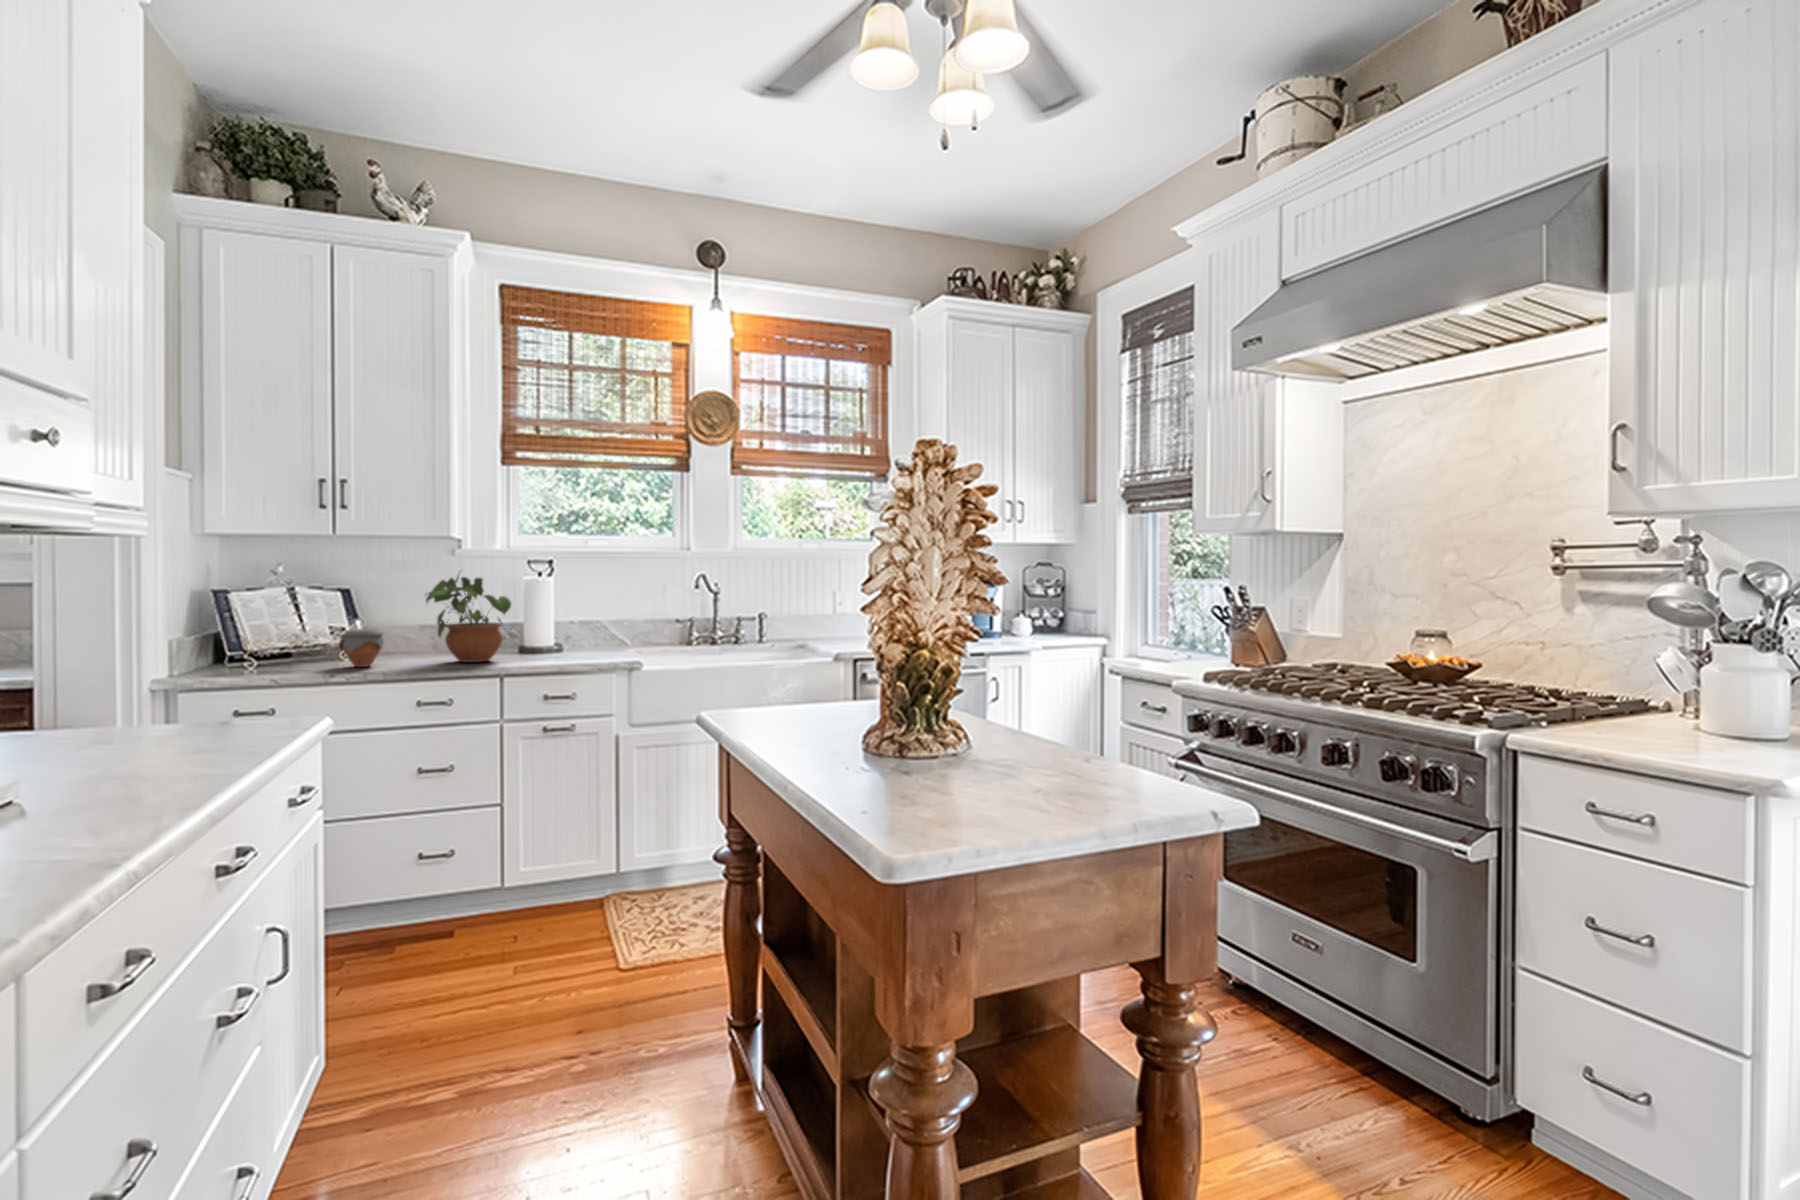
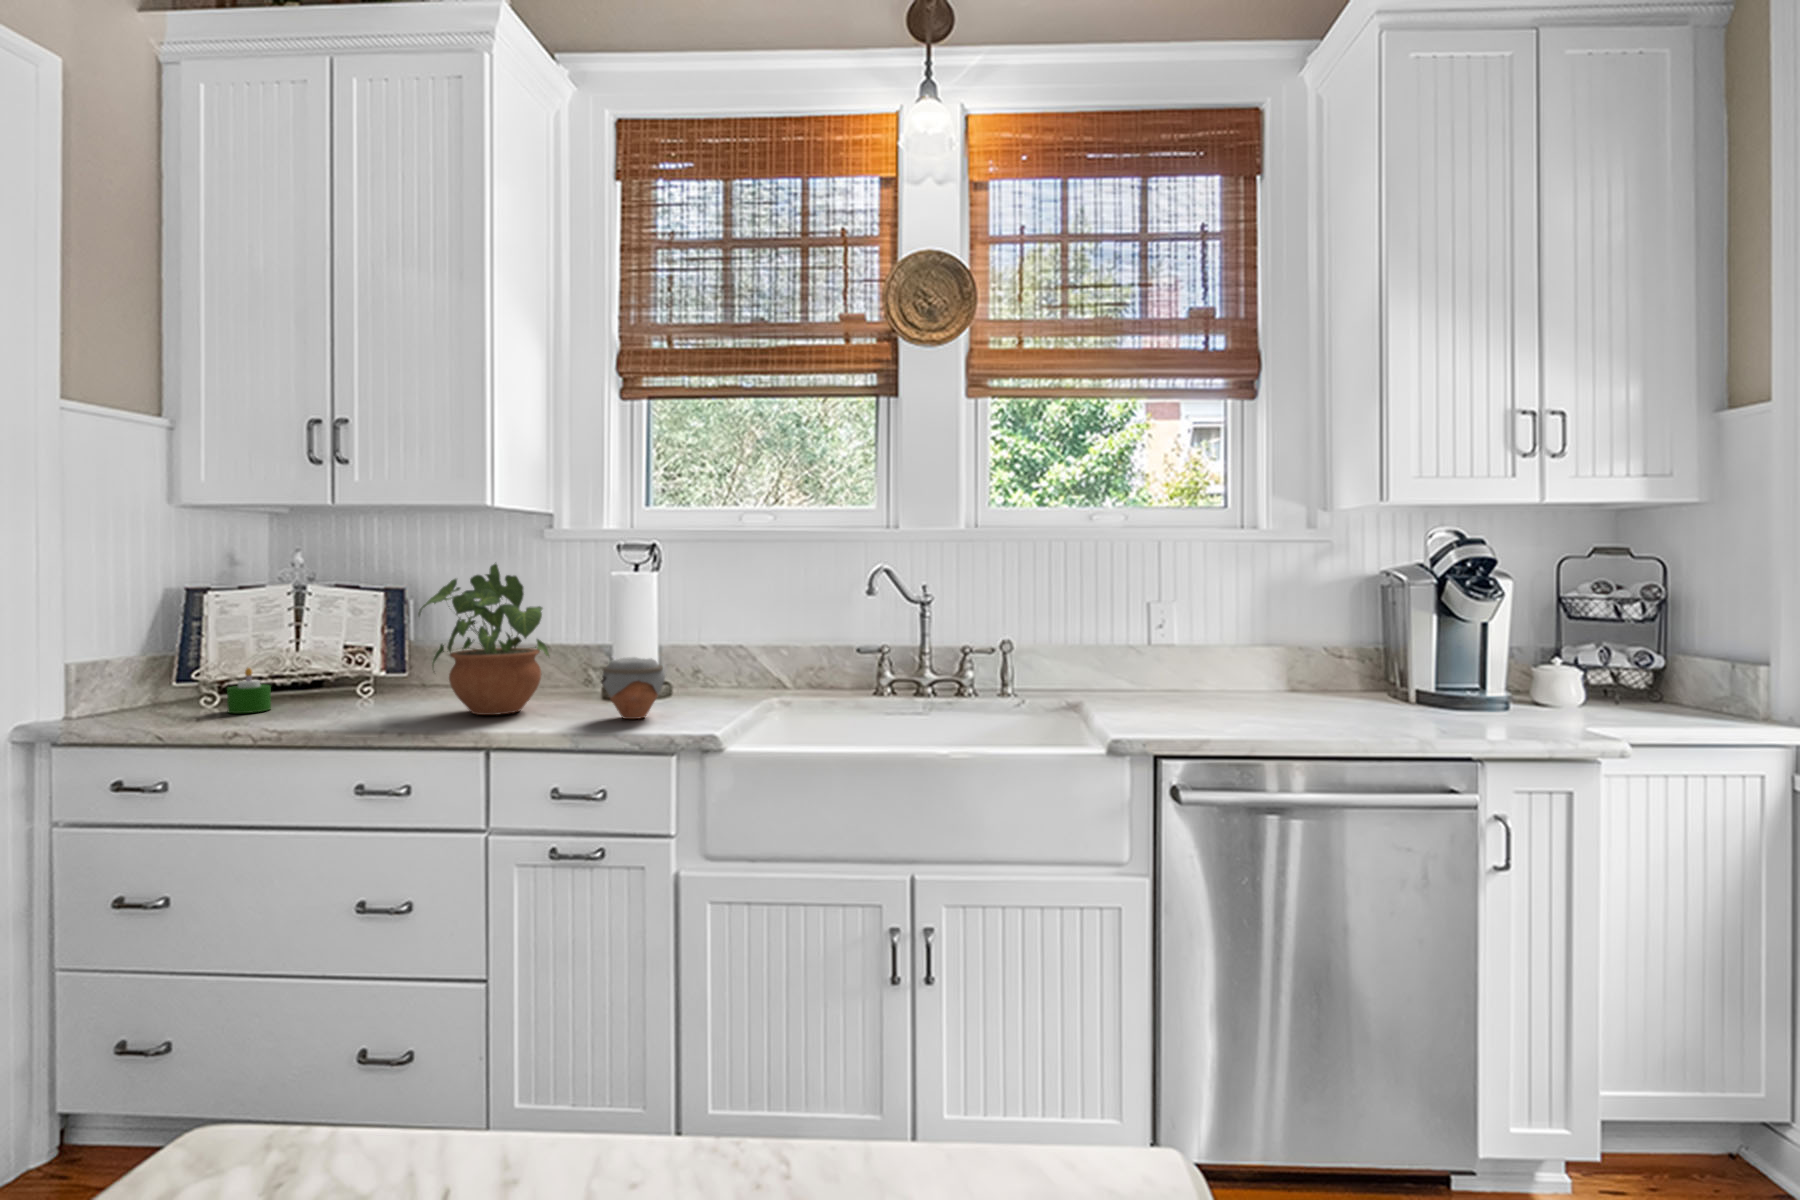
jar: present [339,629,384,667] -> present [601,657,666,719]
candle: none [281,639,310,669] -> present [227,668,271,713]

